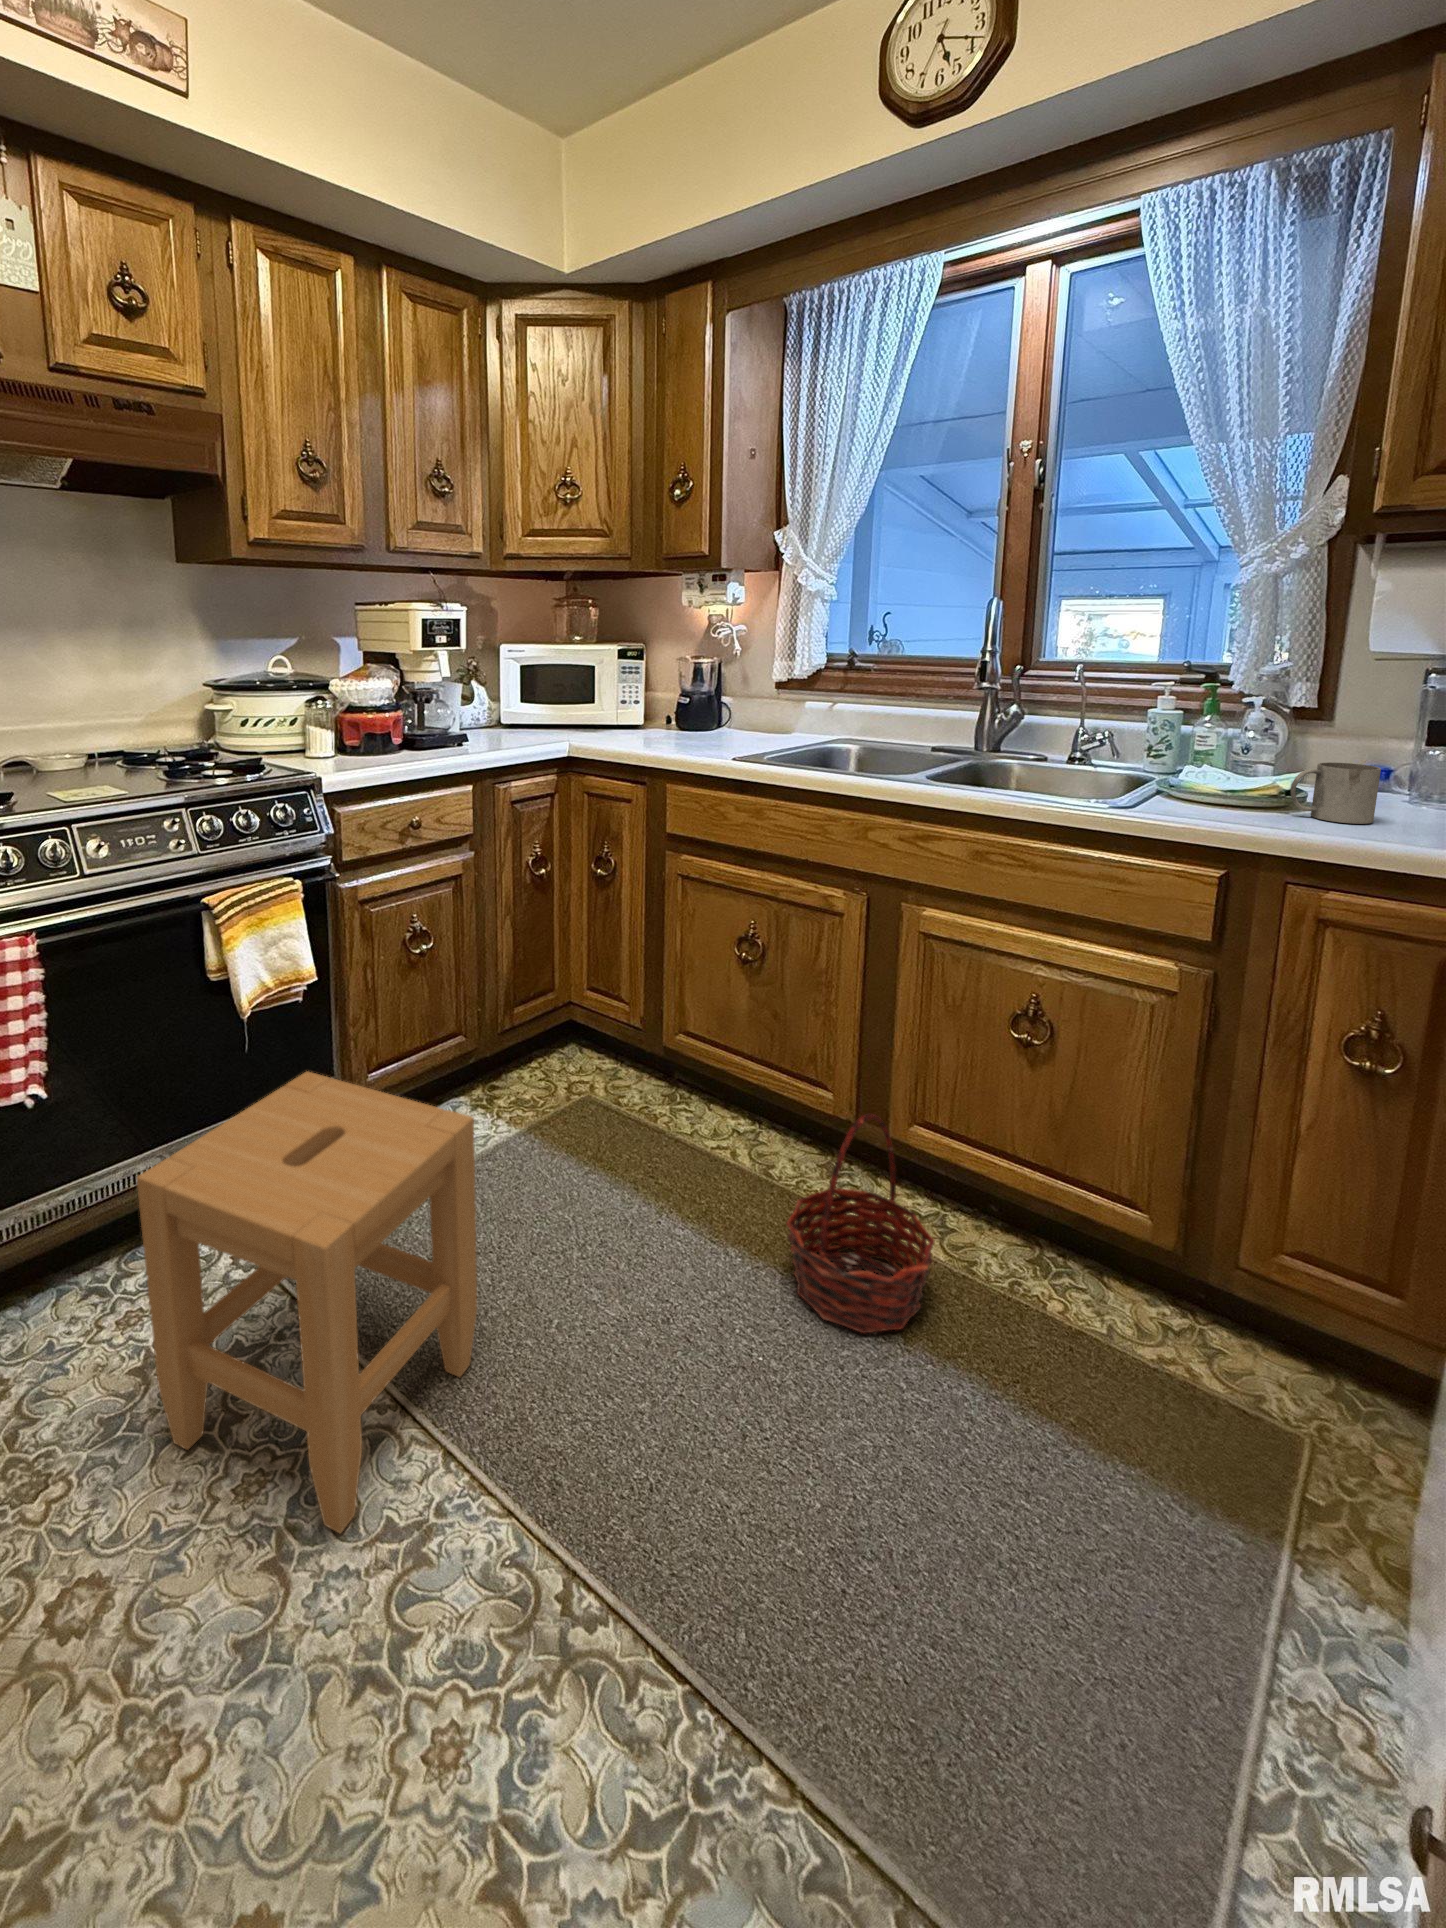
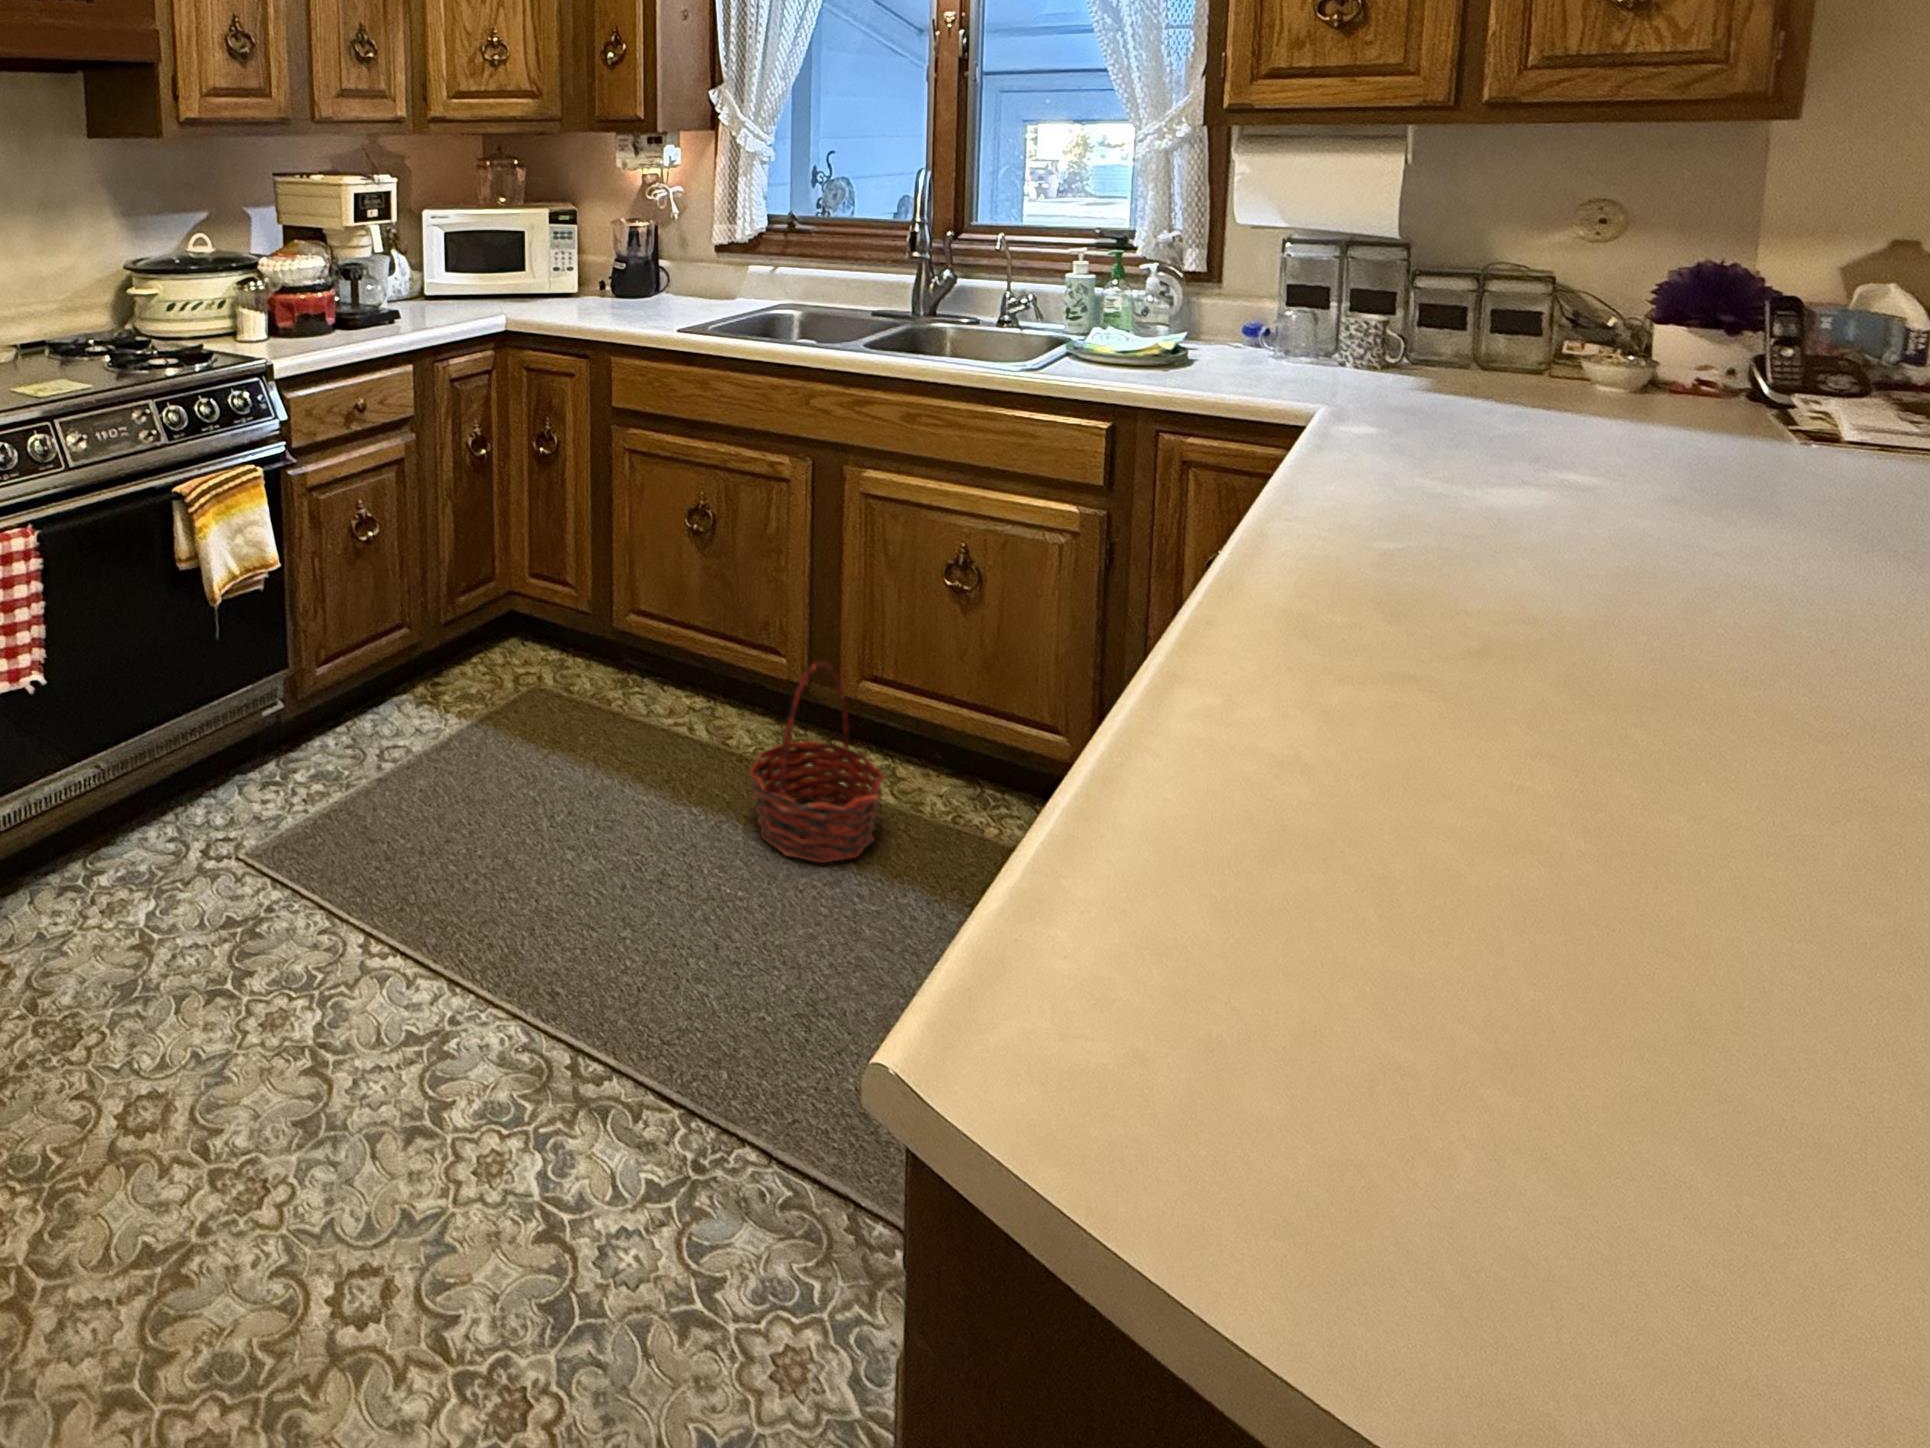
mug: present [1291,762,1381,824] -> none [1171,323,1239,376]
stool: present [137,1072,477,1533] -> none [165,649,467,1043]

